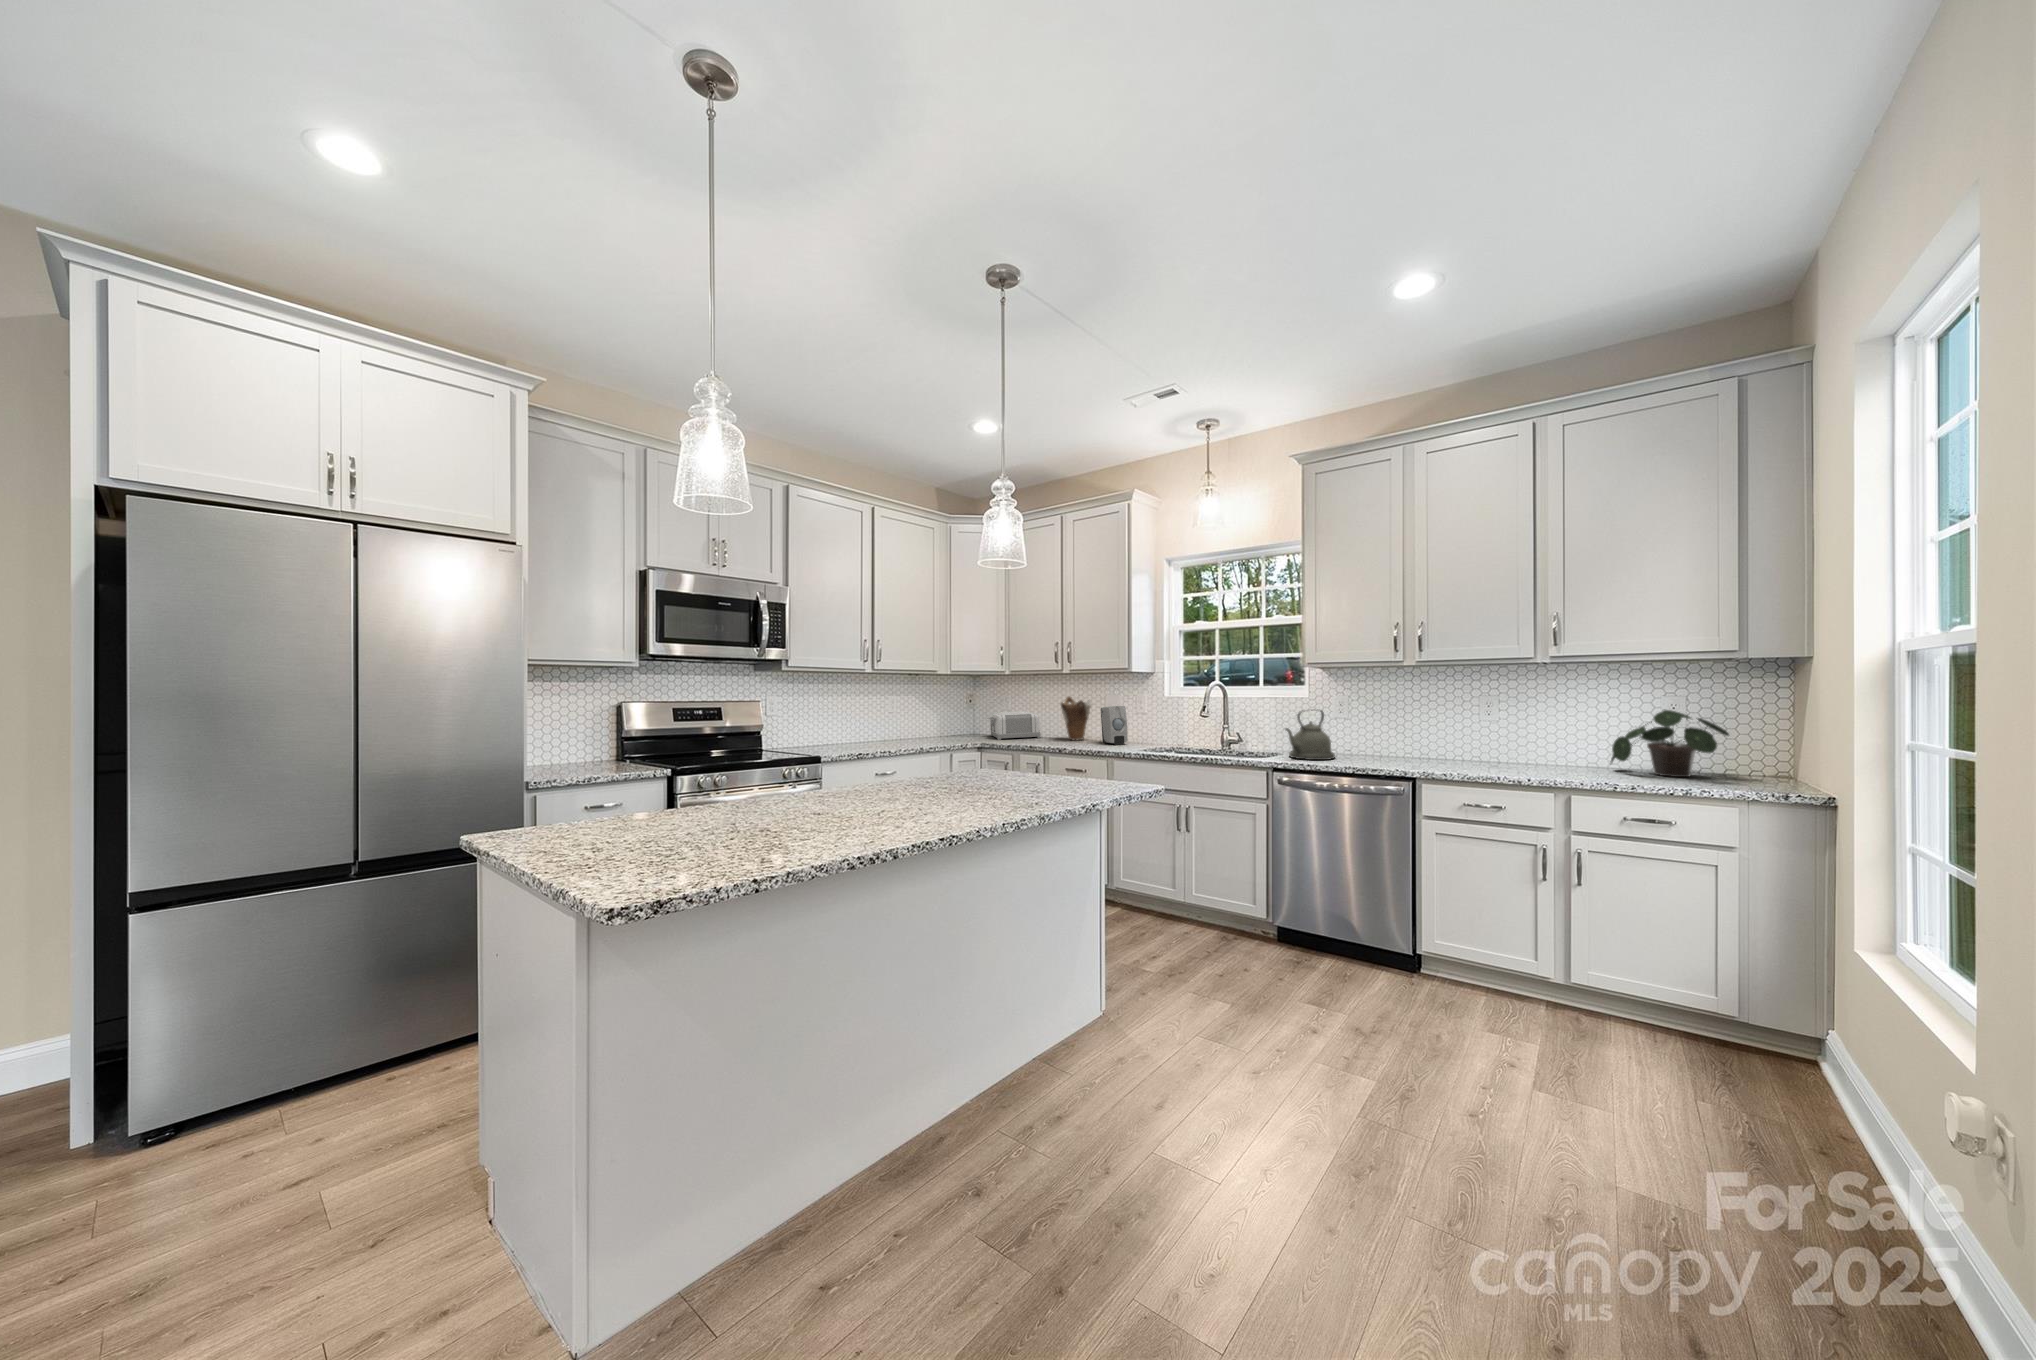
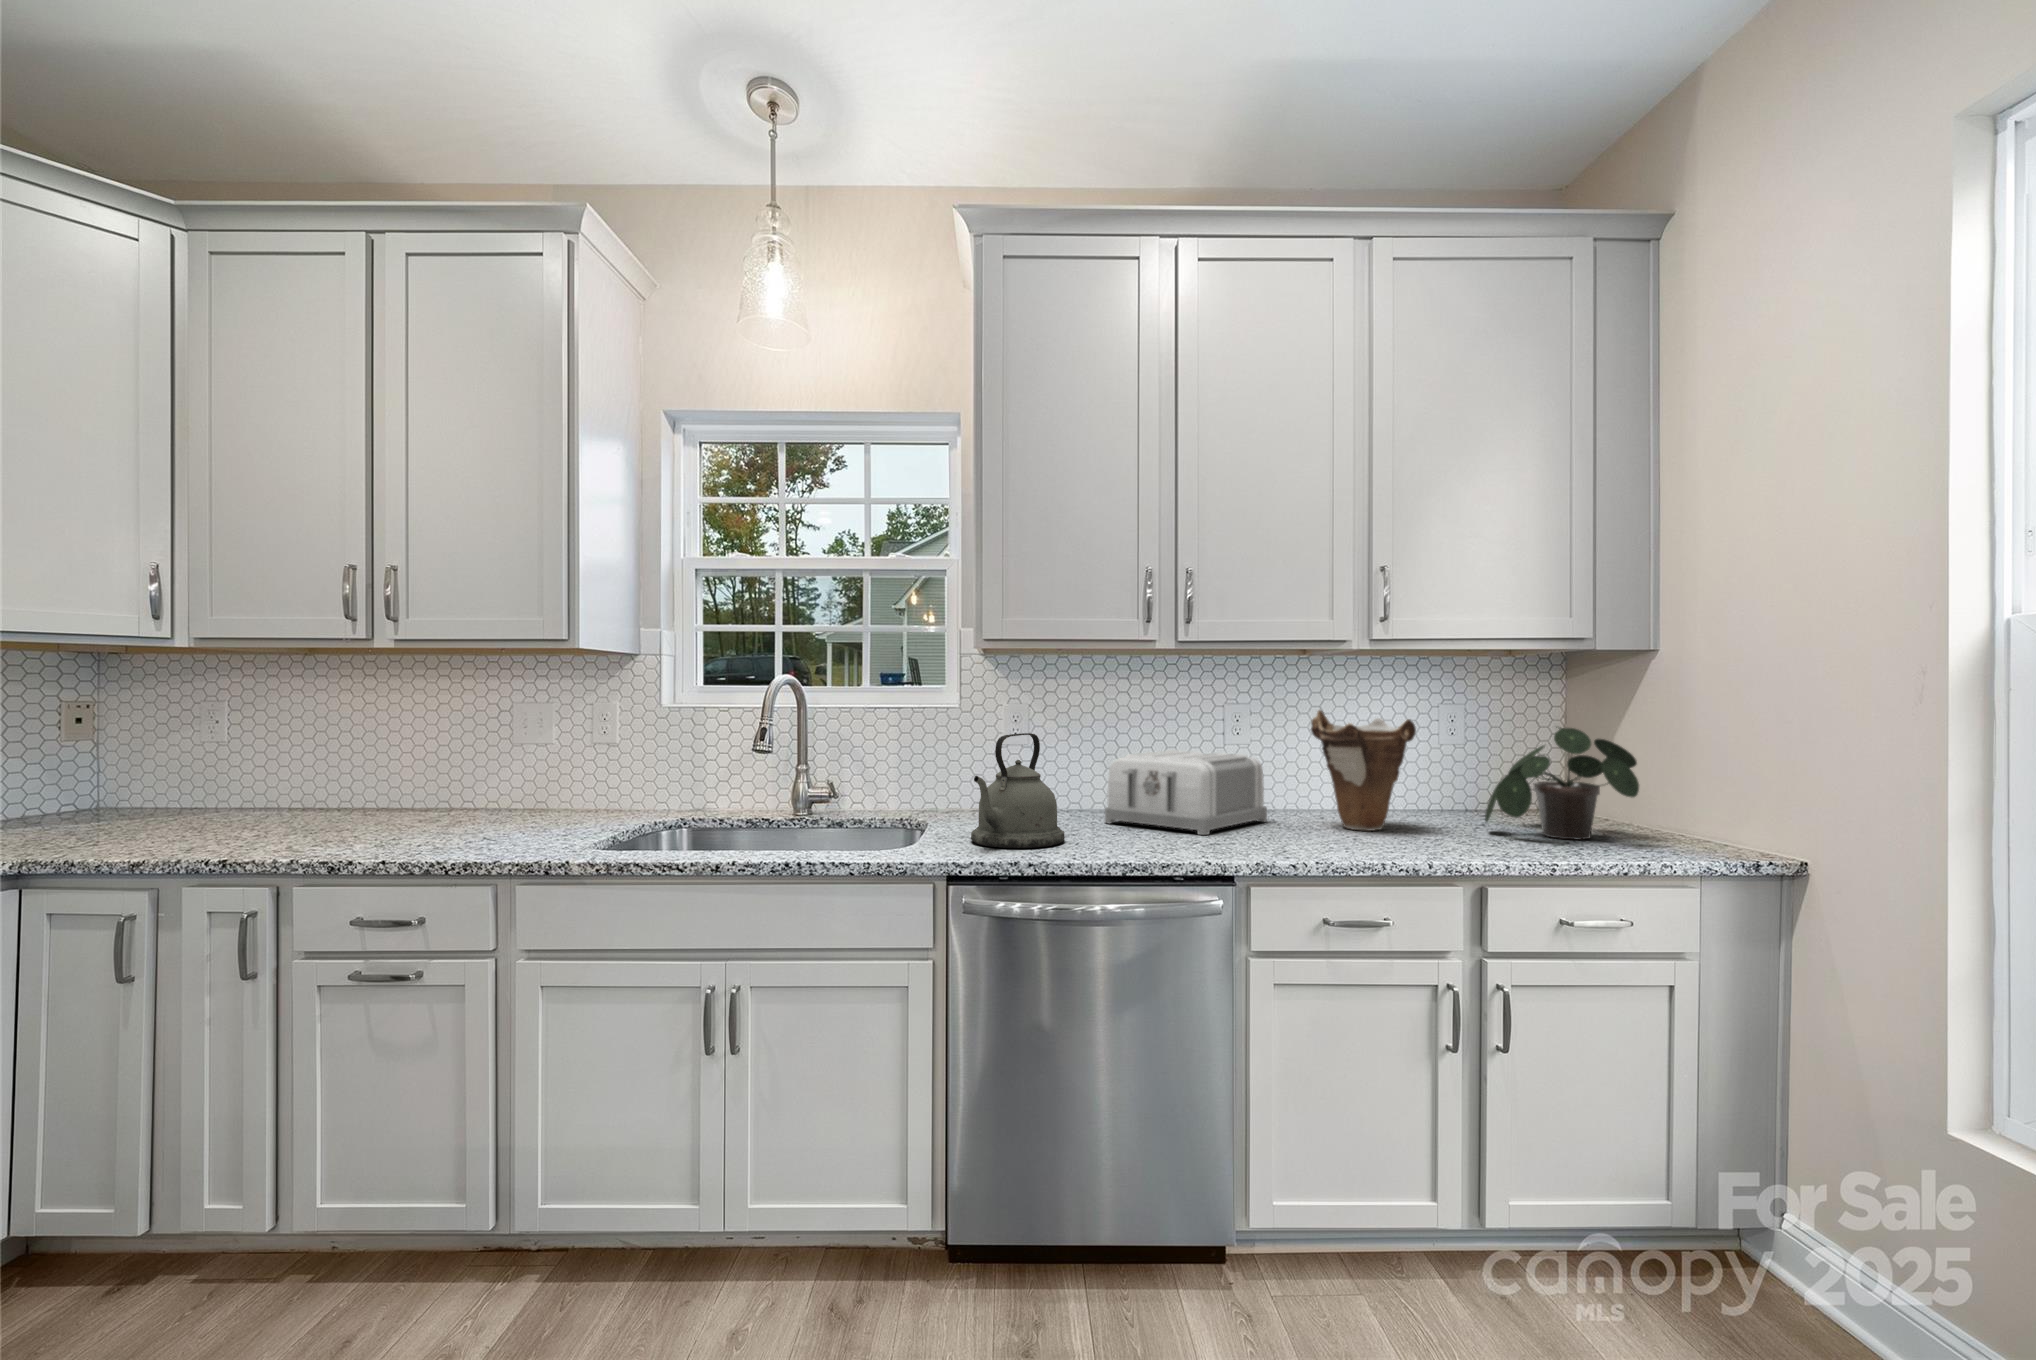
vase: present [1061,697,1091,740] -> present [1311,710,1416,831]
soap dispenser: present [1101,706,1128,745] -> none [486,731,564,837]
toaster: present [988,711,1041,740] -> present [1105,750,1267,835]

